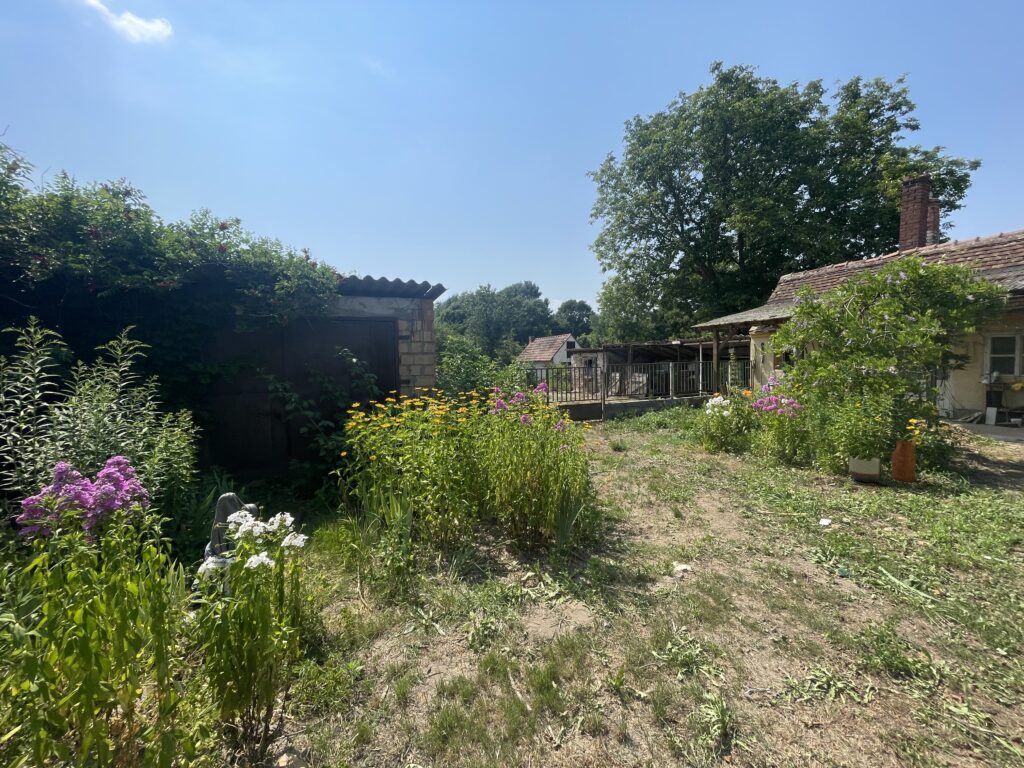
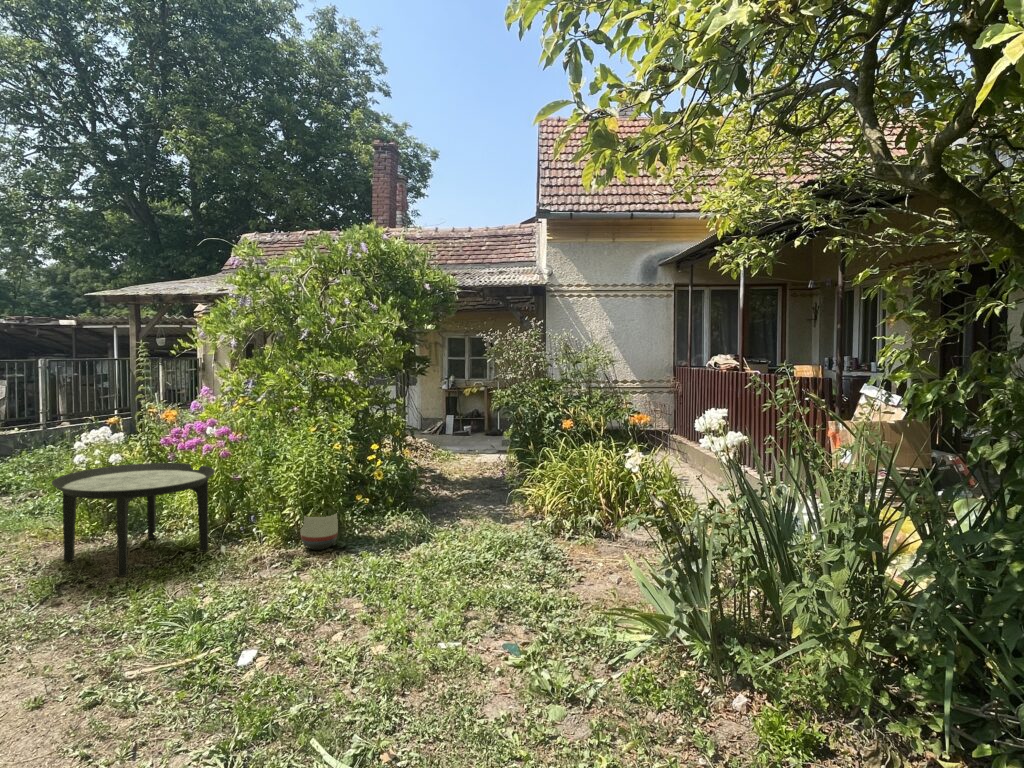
round table: none [705,417,790,473] -> present [52,463,215,577]
watering can: present [891,439,917,482] -> none [353,472,381,536]

